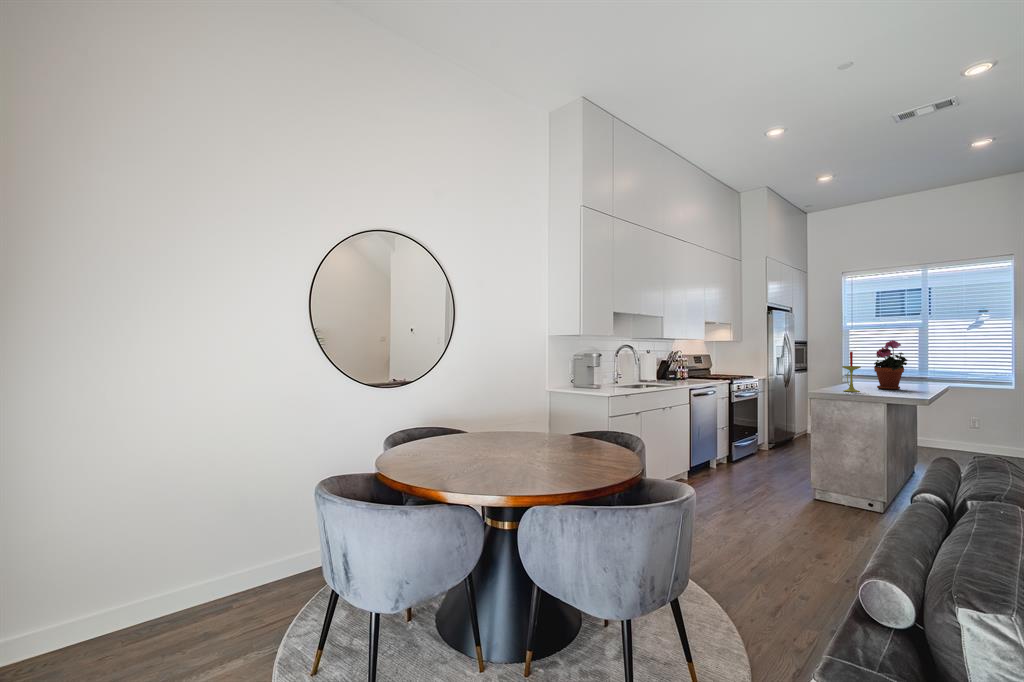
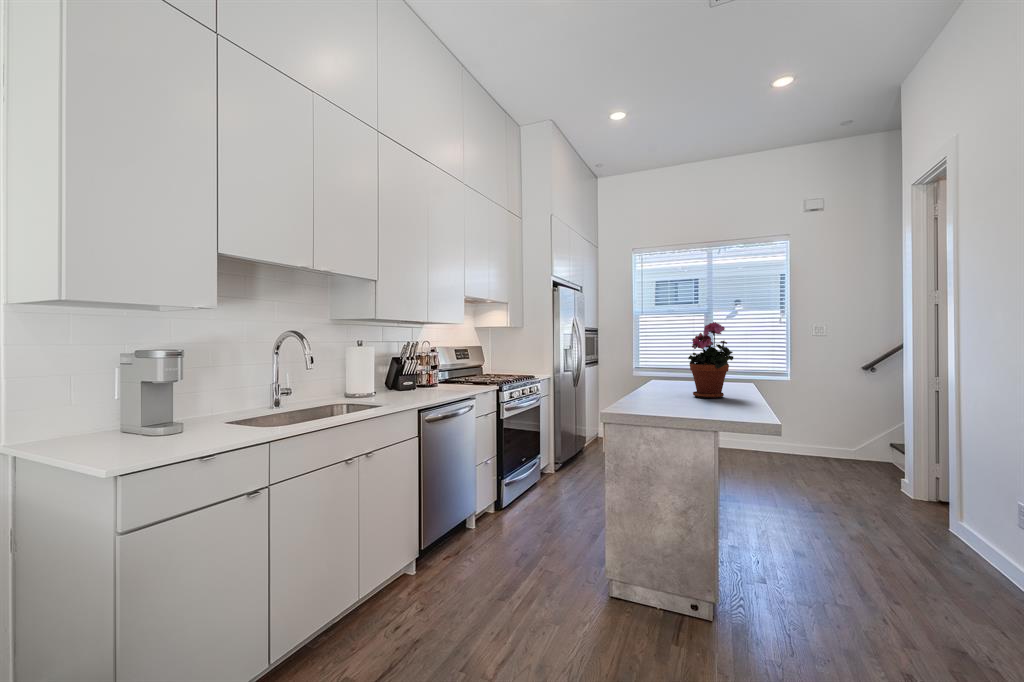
candle: present [842,352,861,392] -> none [651,338,679,408]

